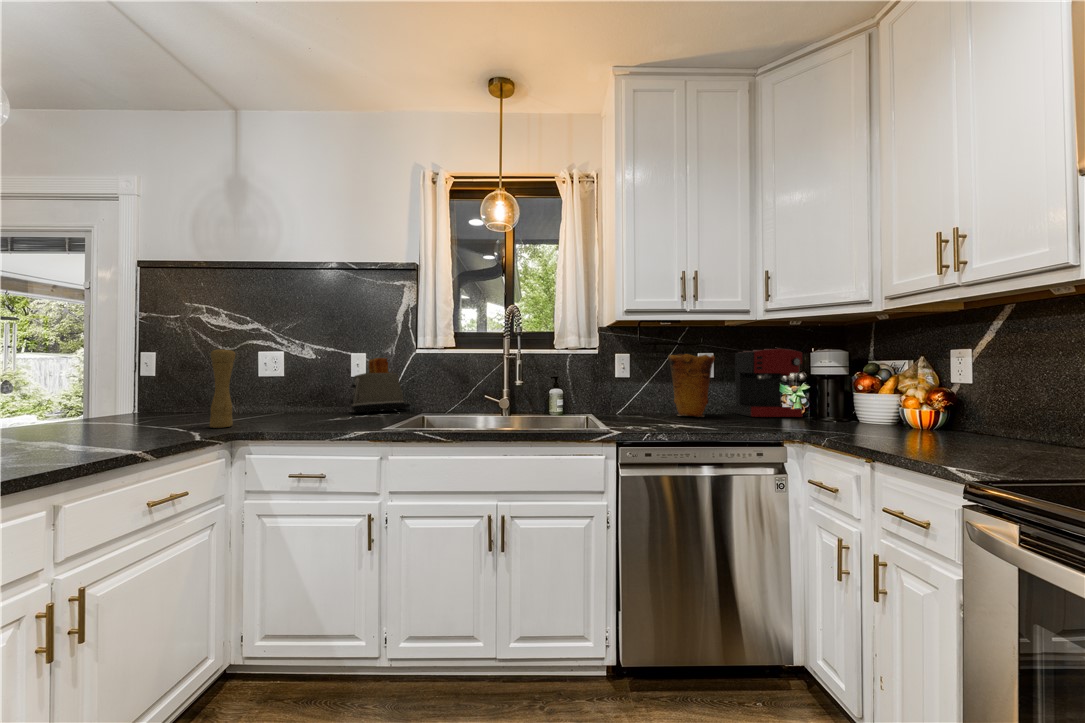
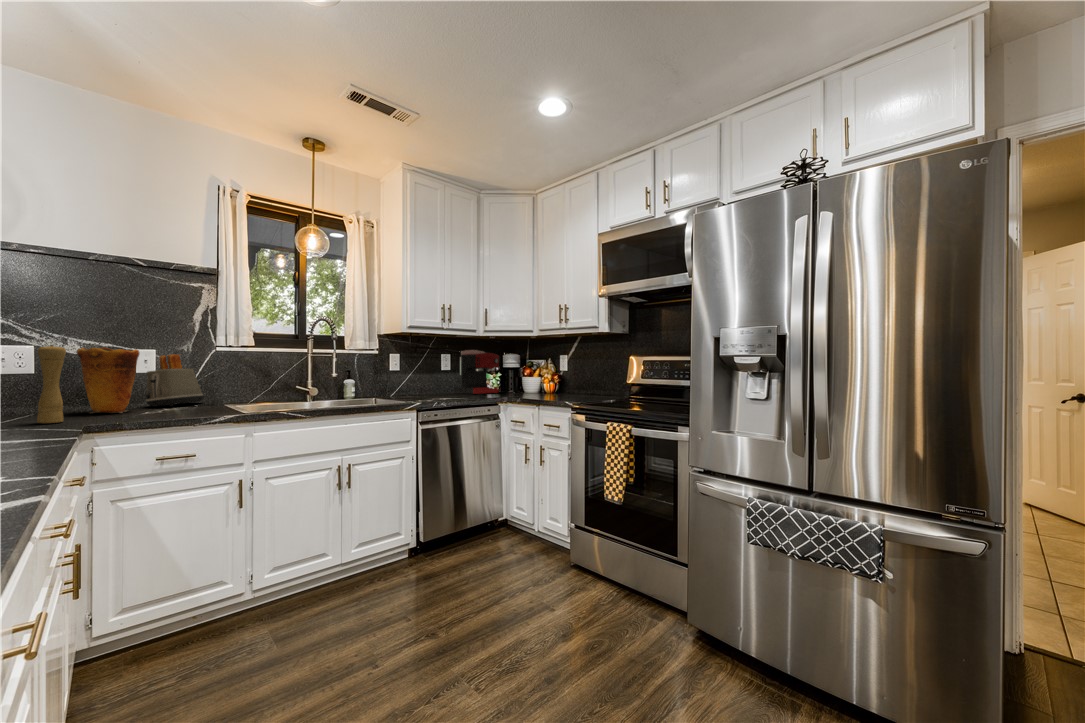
vase: present [668,354,715,417] -> present [77,348,139,413]

